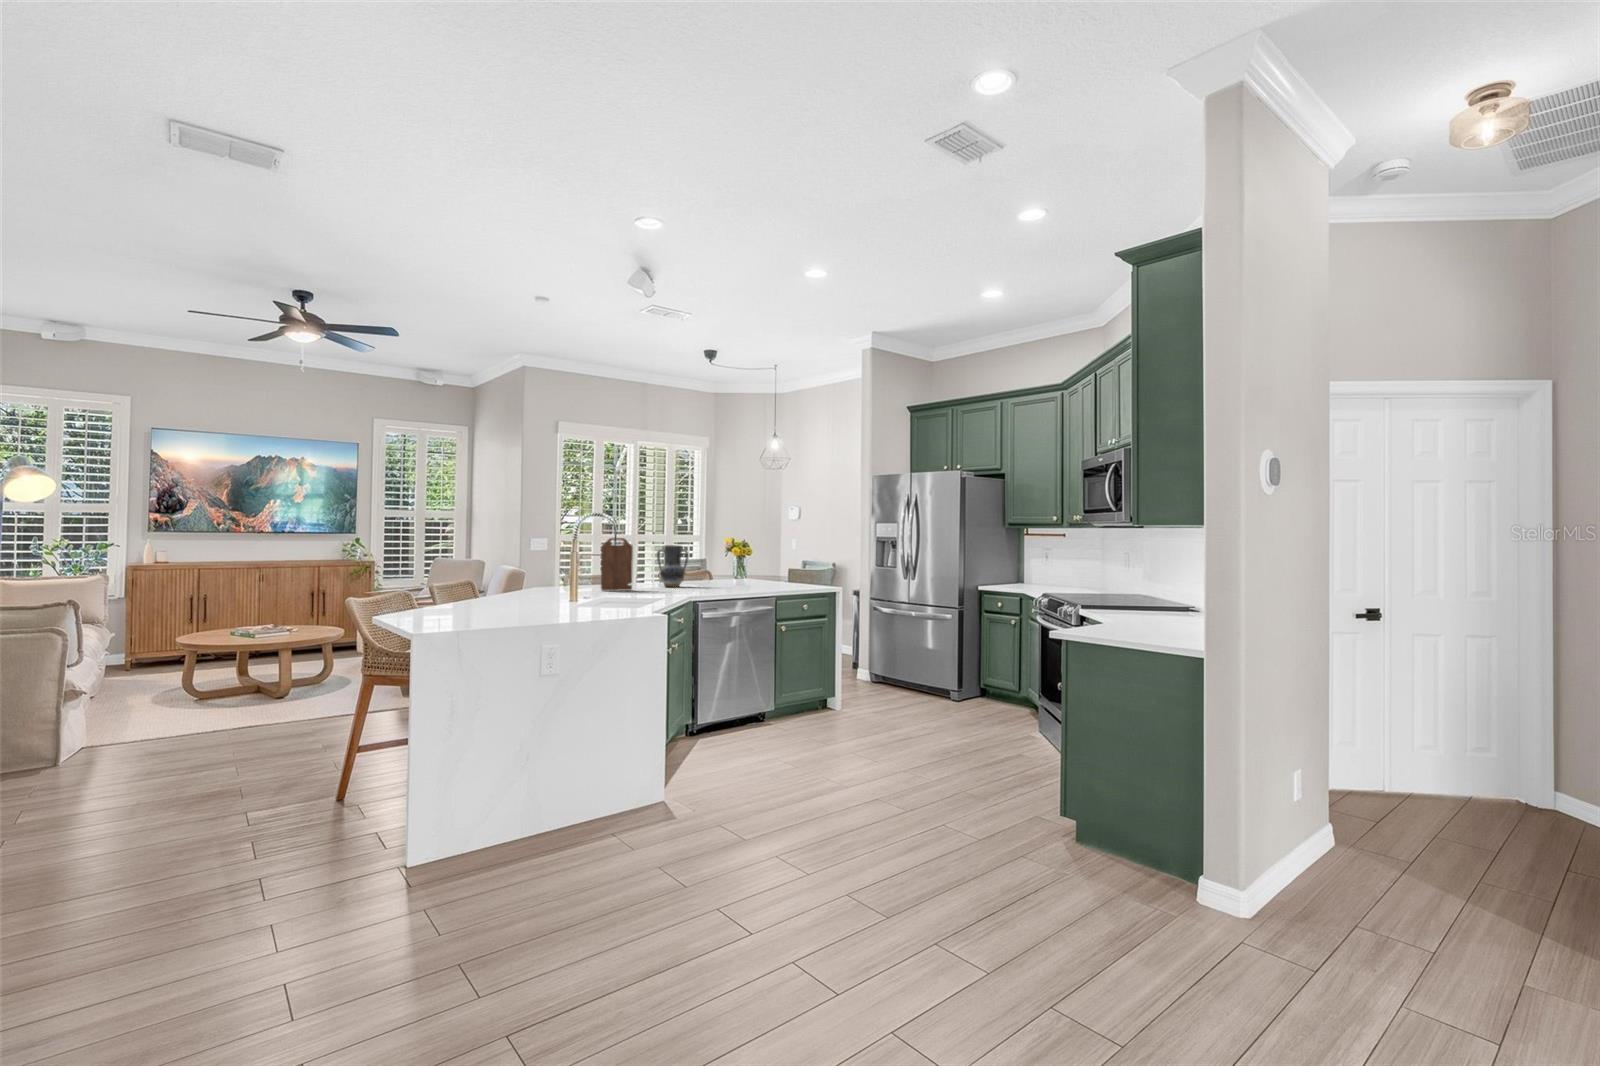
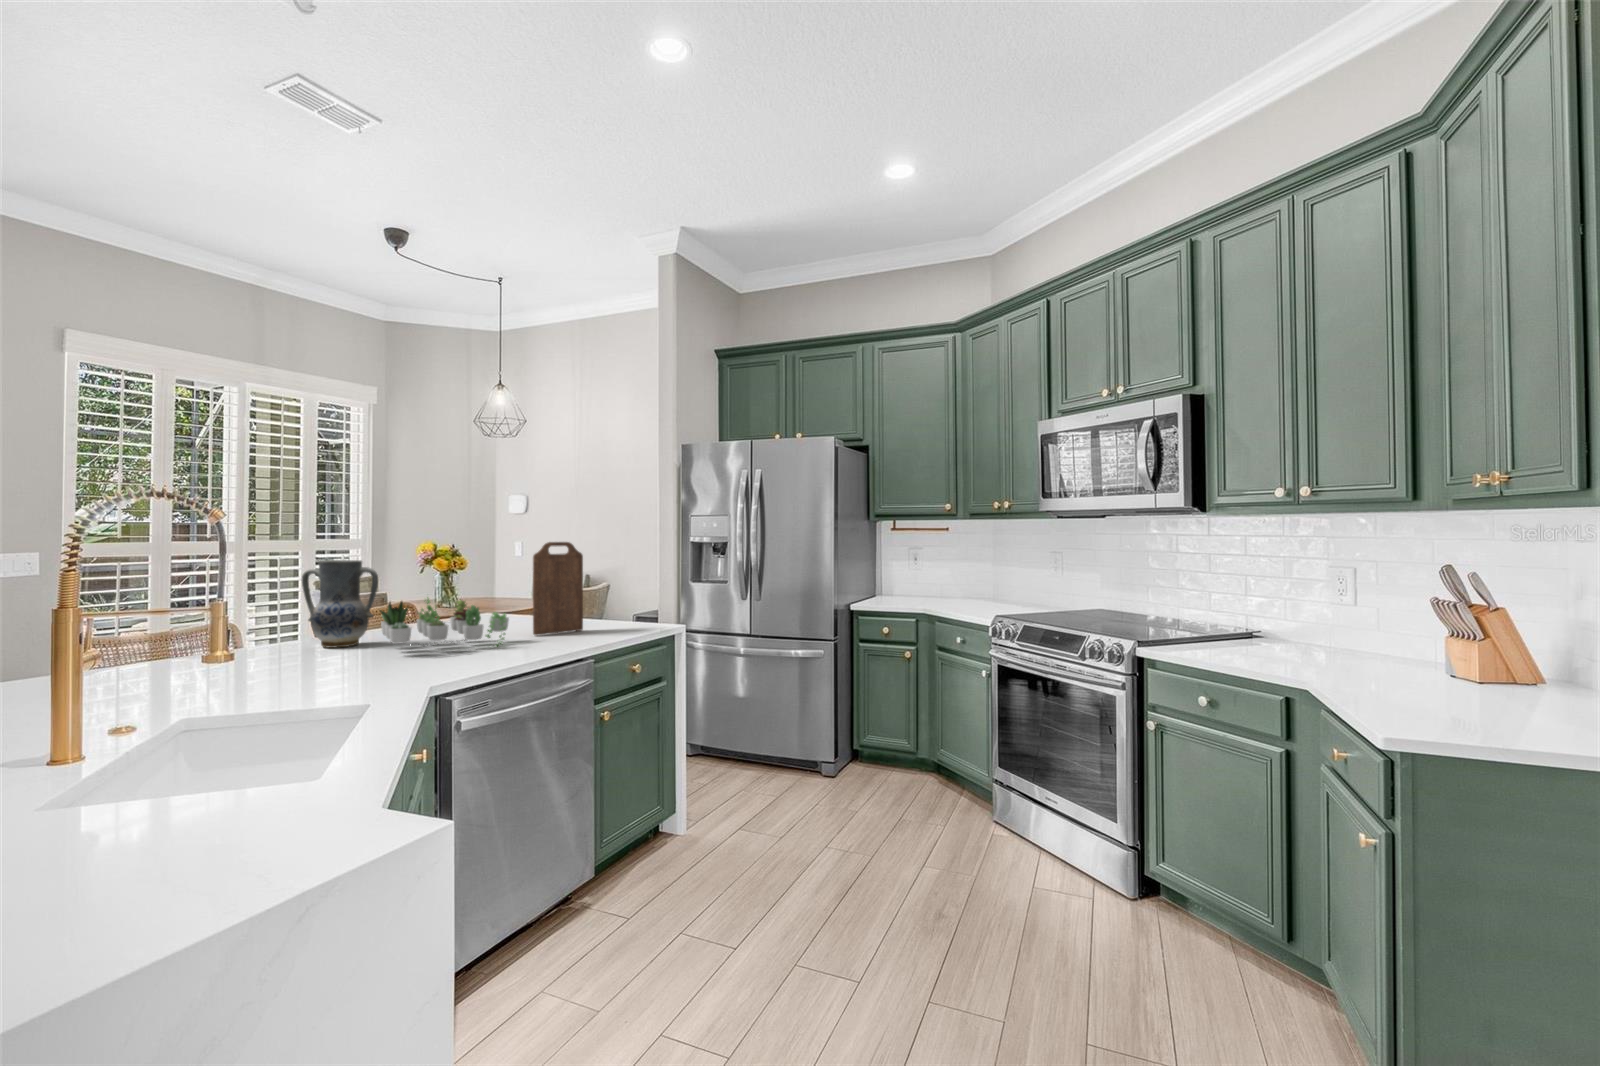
cutting board: present [601,538,633,591] -> present [533,542,583,635]
succulent plant: none [686,562,744,590] -> present [380,597,509,646]

